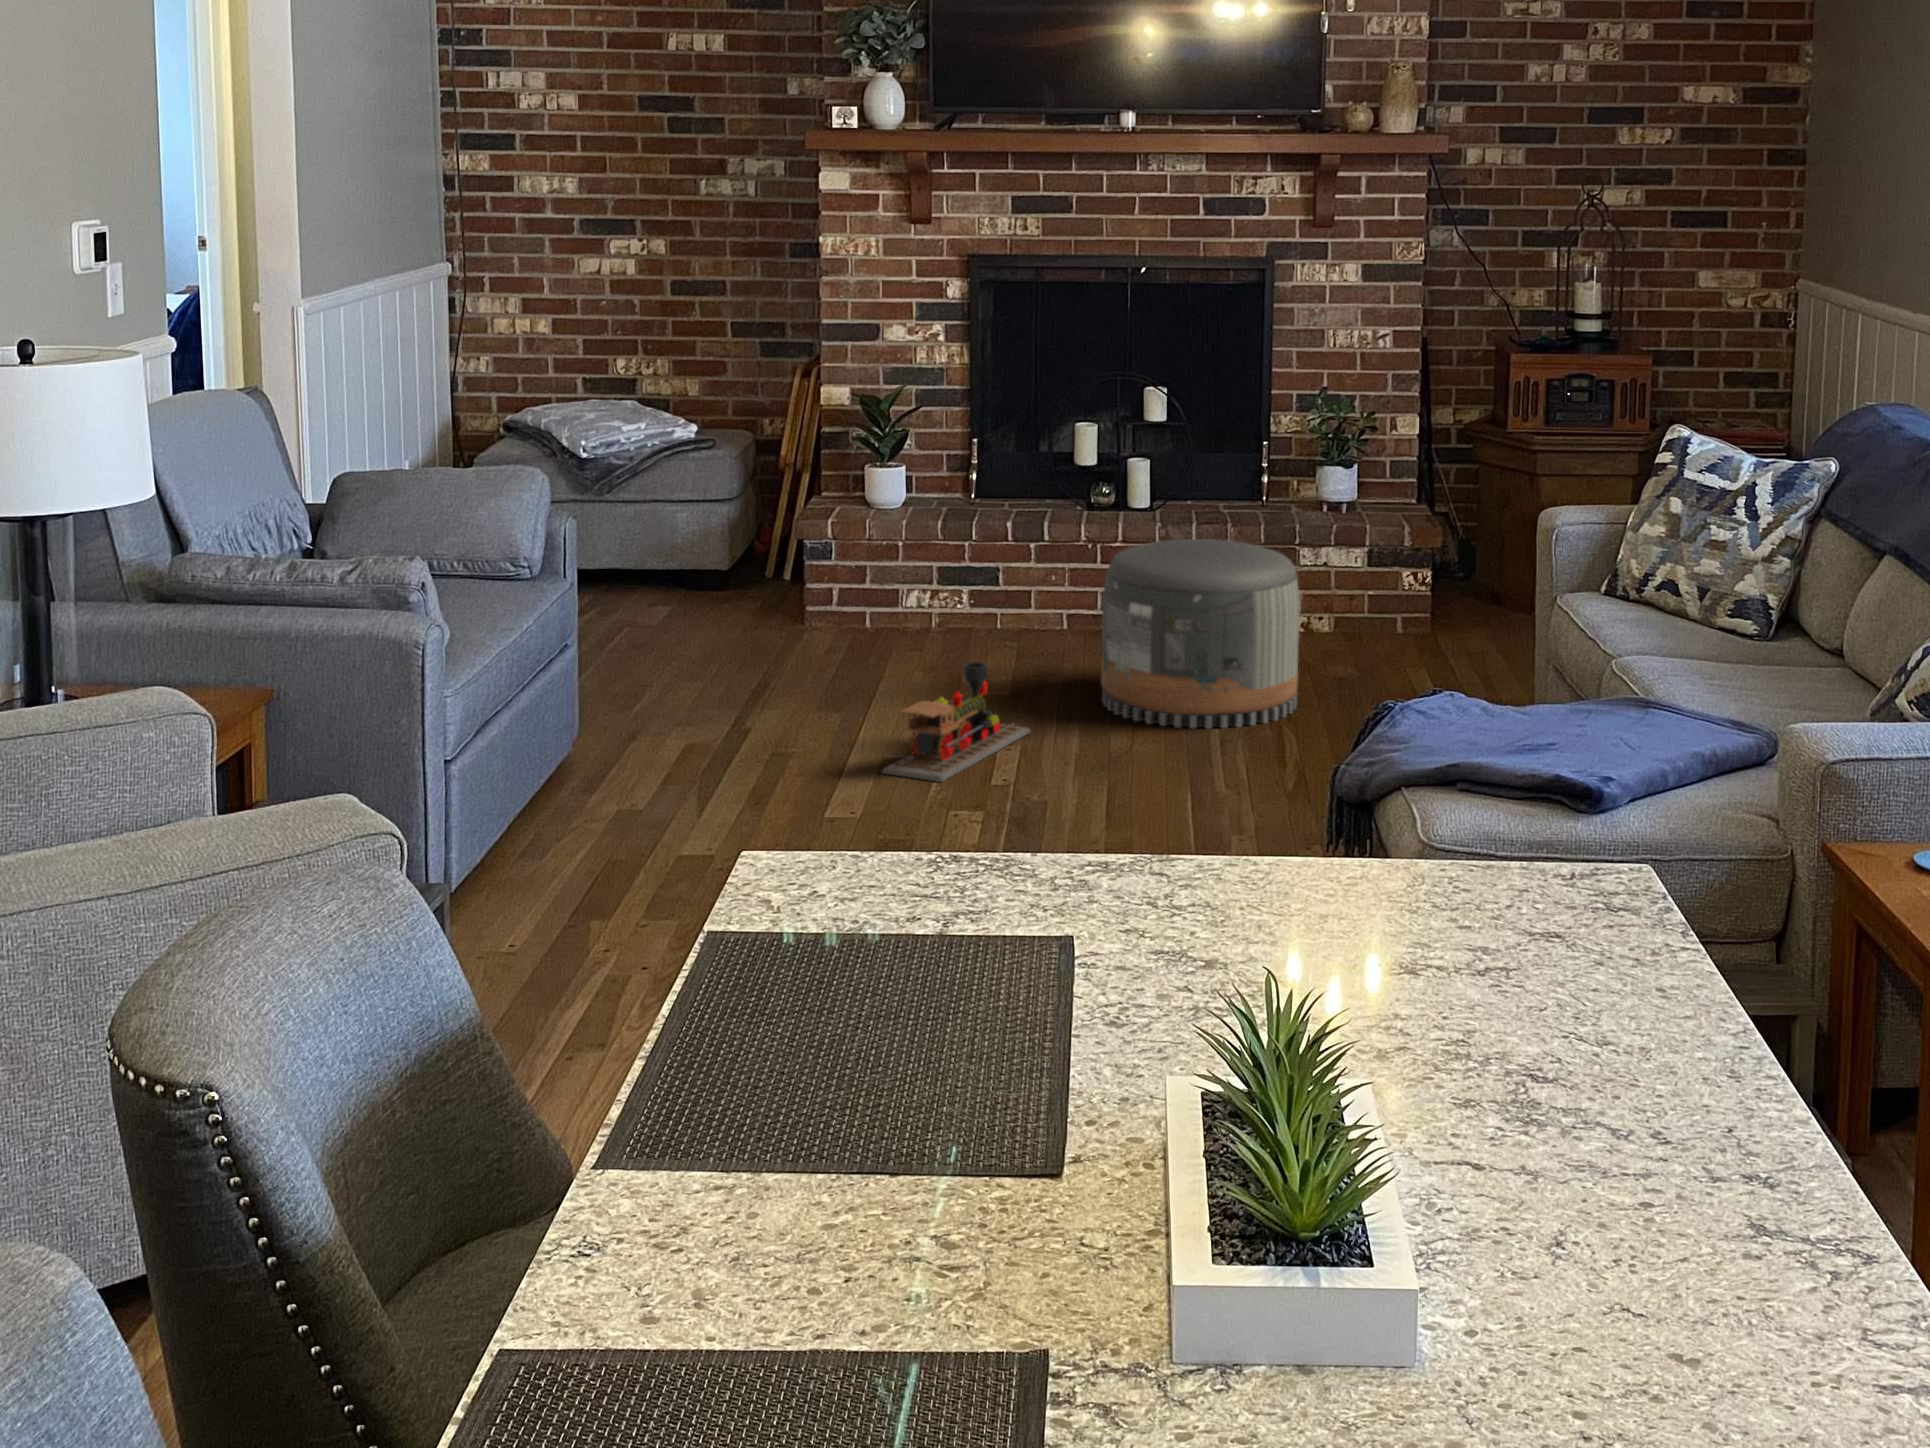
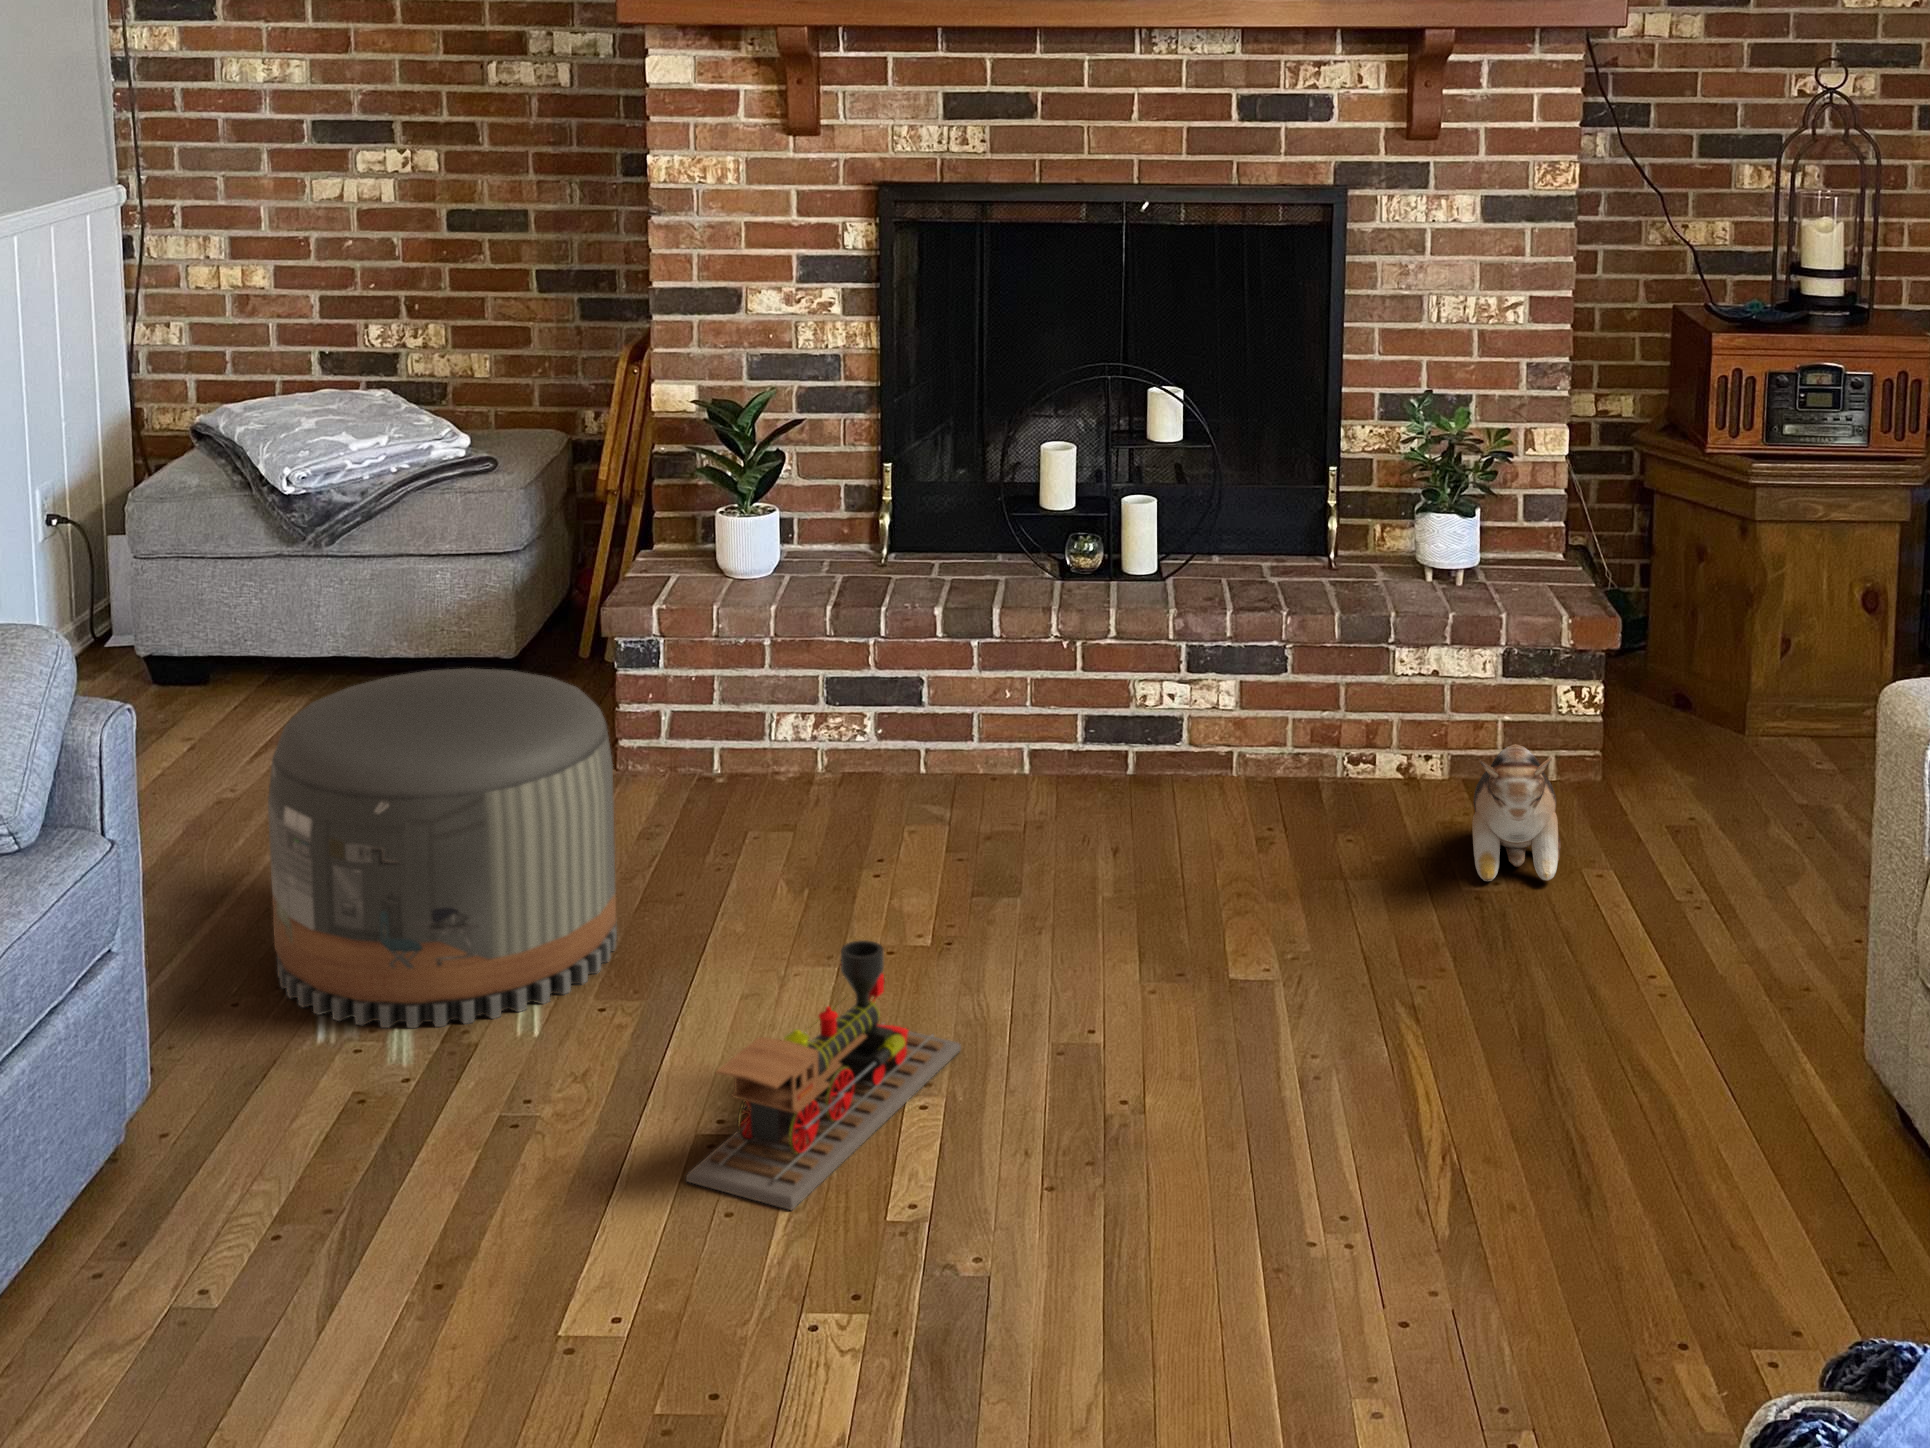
pouf: present [1101,539,1299,729] -> present [268,668,617,1028]
plush toy: none [1342,587,1398,675] -> present [1472,744,1561,881]

